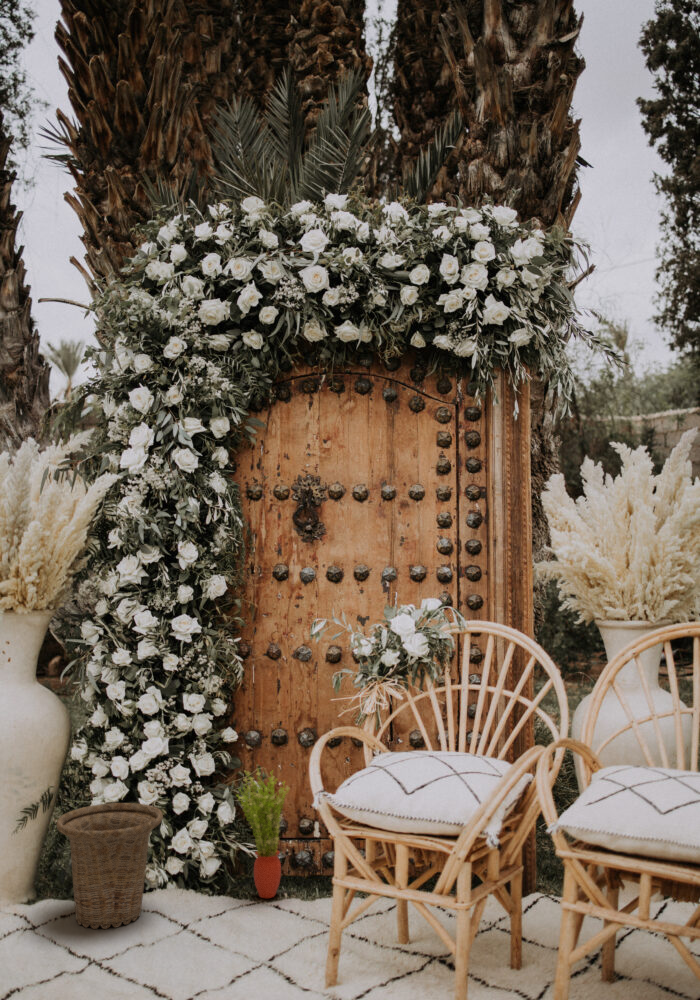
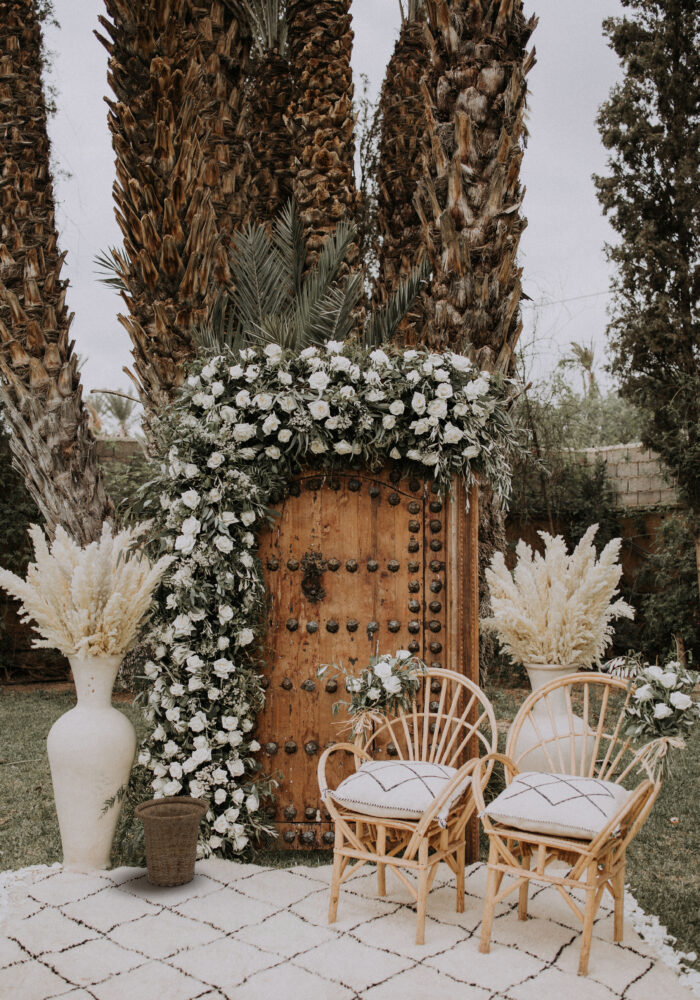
potted plant: present [237,770,289,898] -> none [261,771,301,866]

